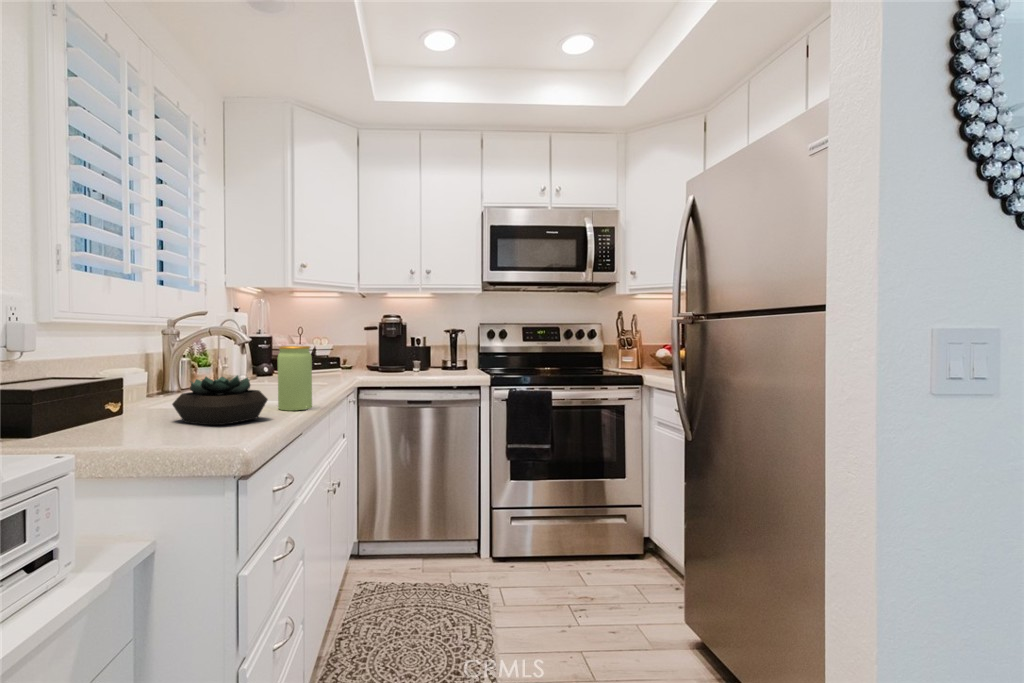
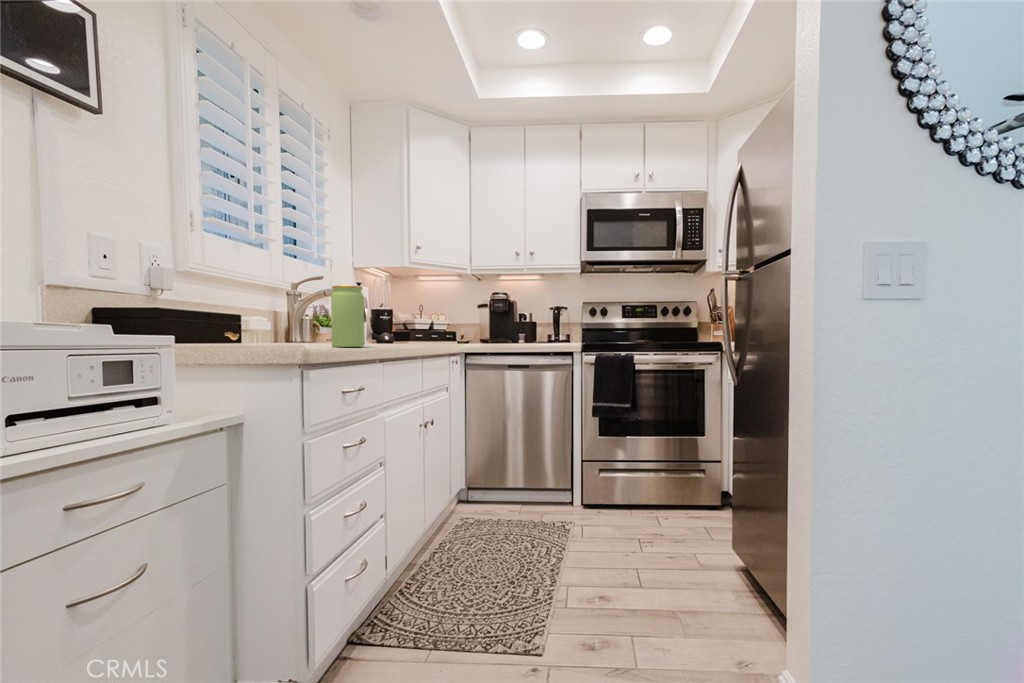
succulent plant: present [172,376,268,425] -> none [209,304,301,348]

